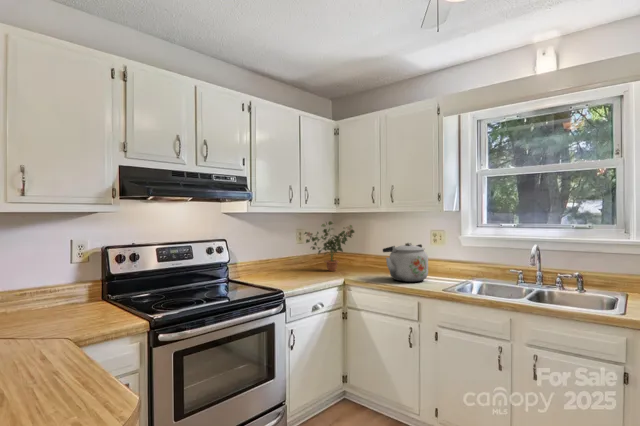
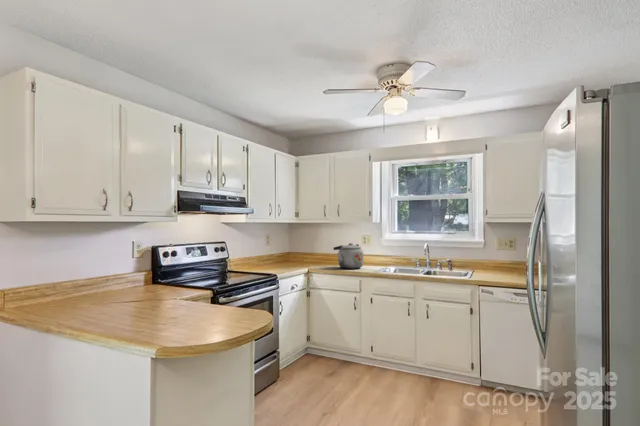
potted plant: present [304,221,354,271] -> none [273,229,312,265]

